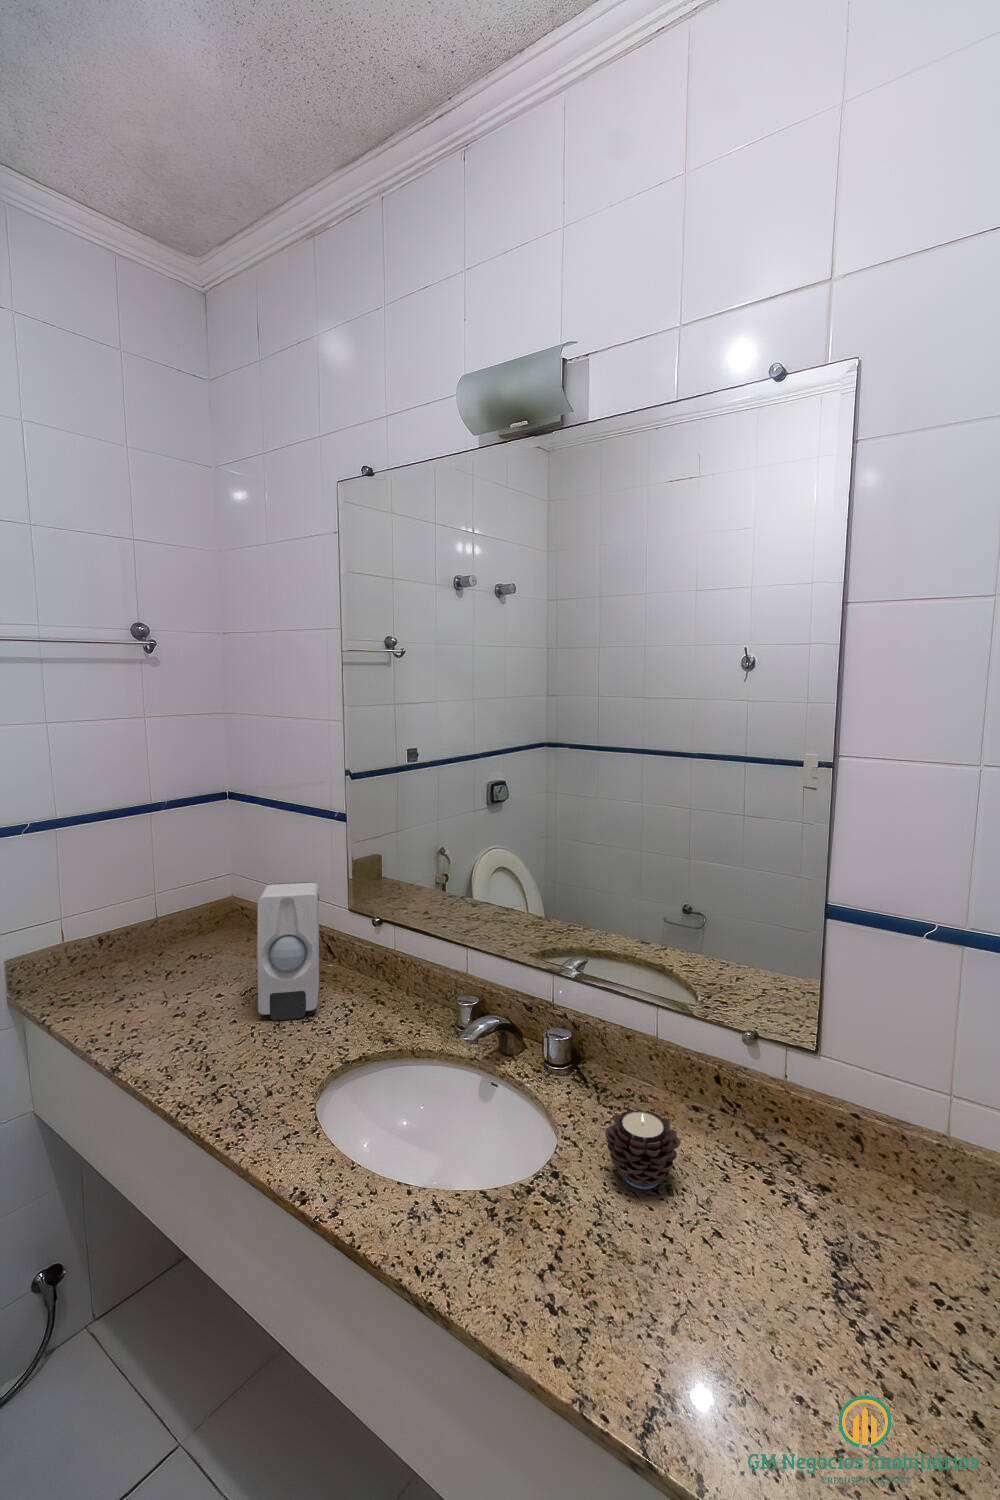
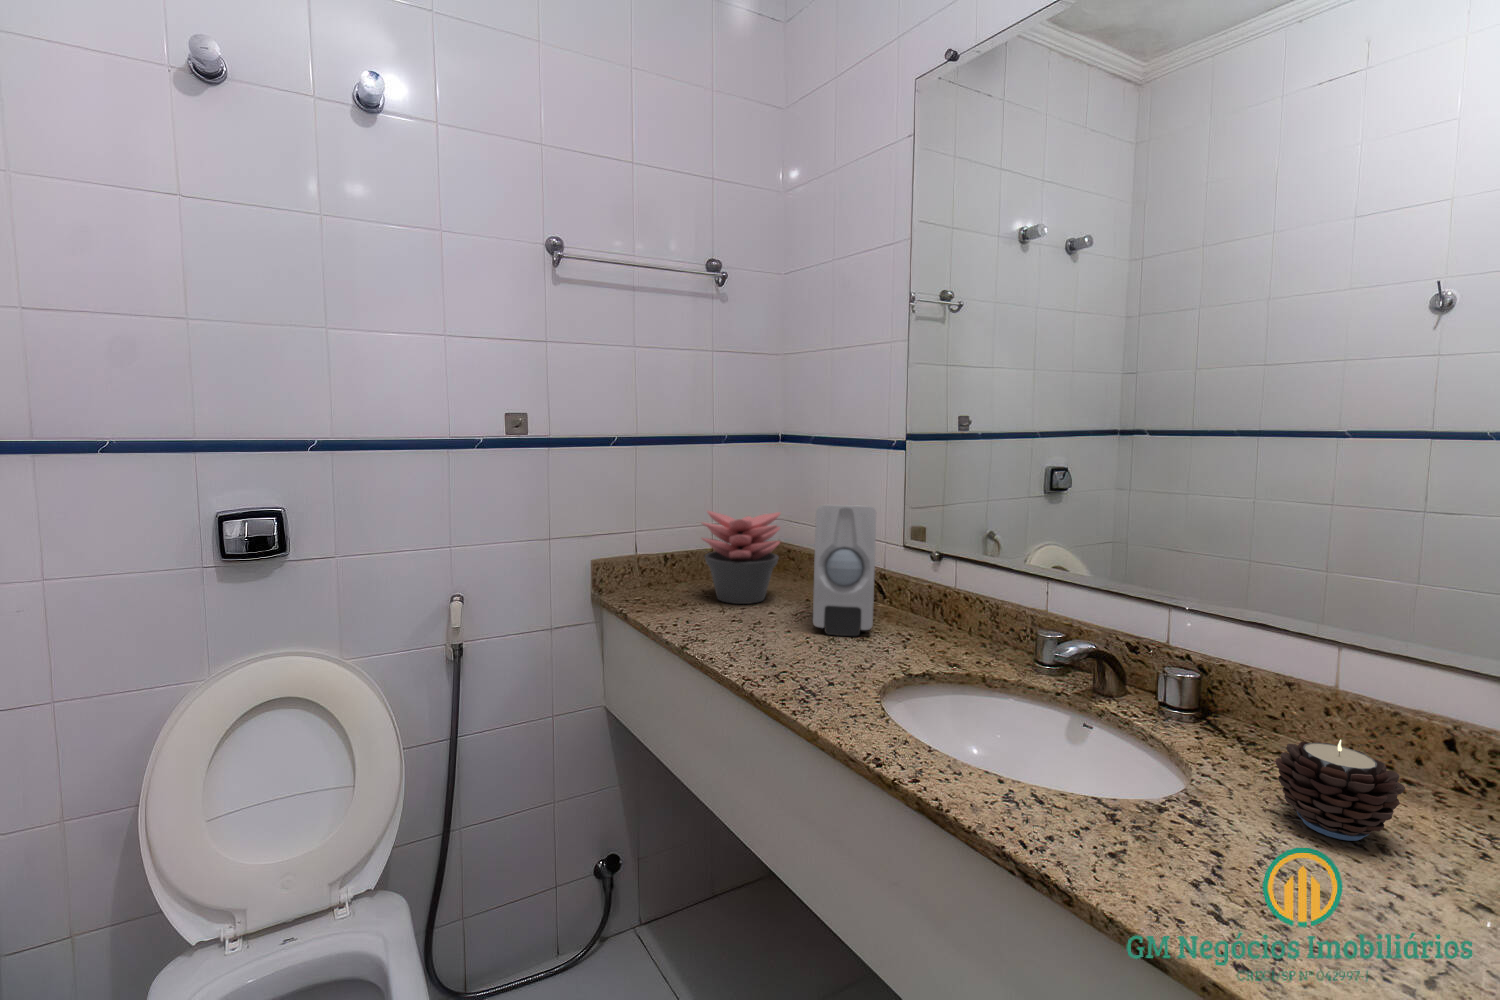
succulent plant: none [138,885,229,988] -> present [702,511,780,604]

